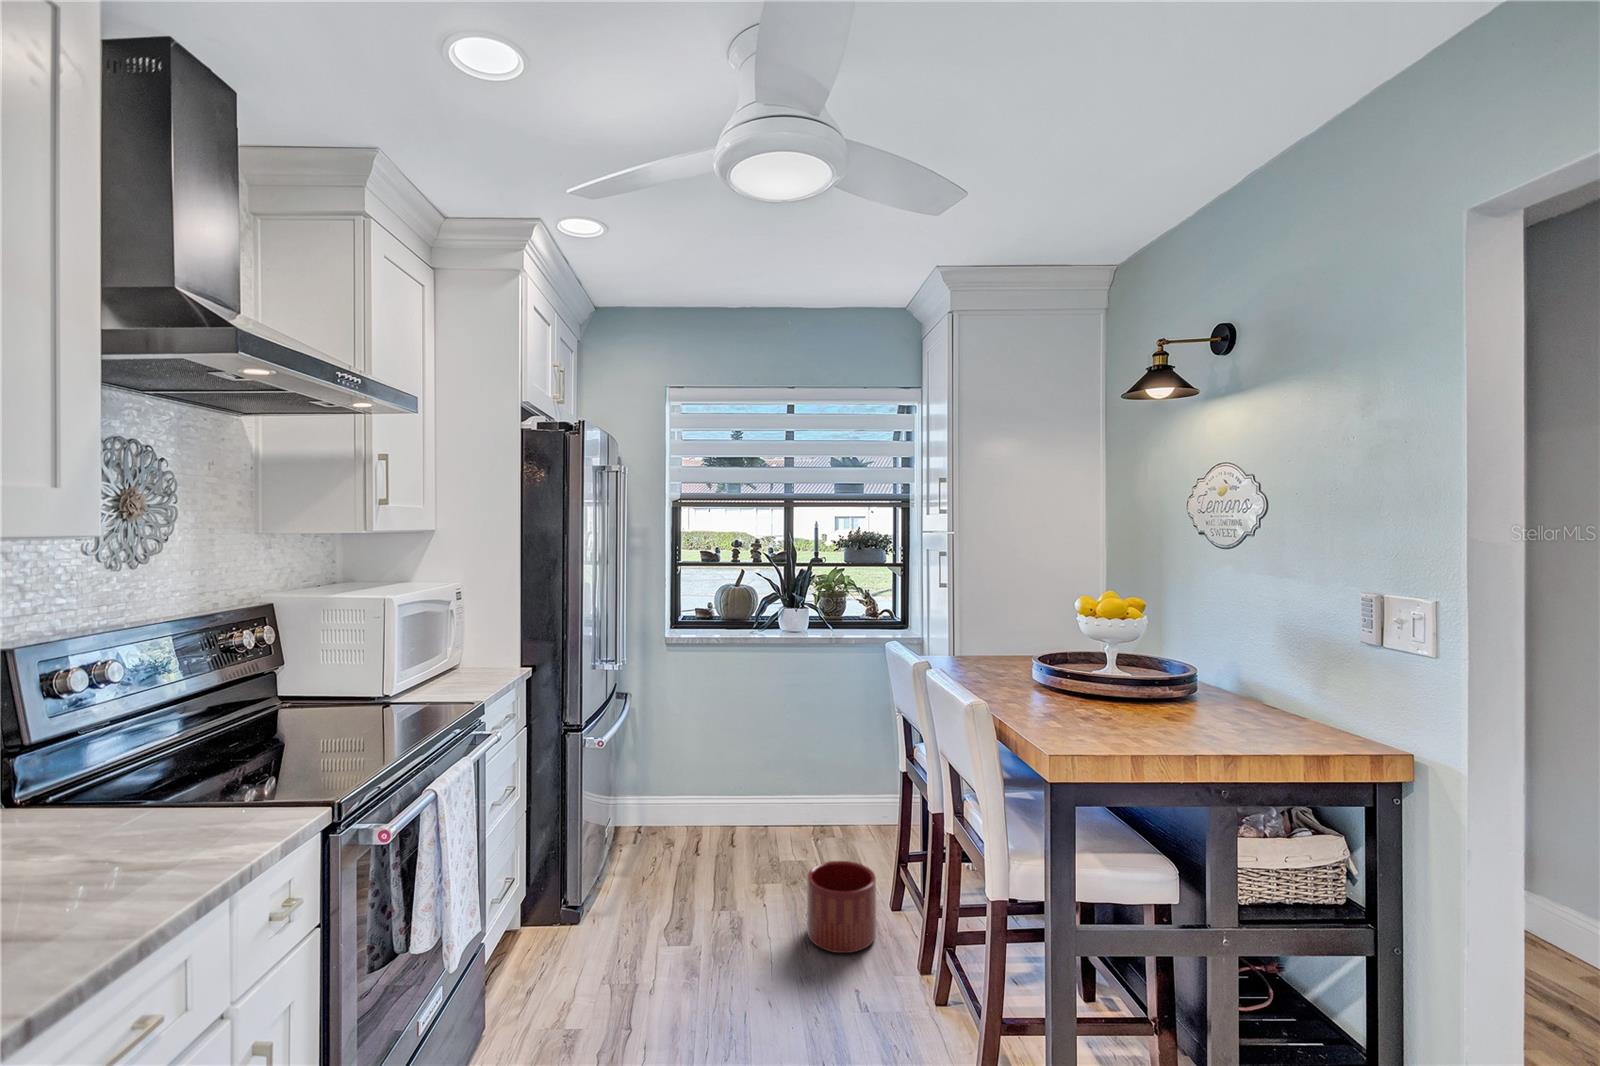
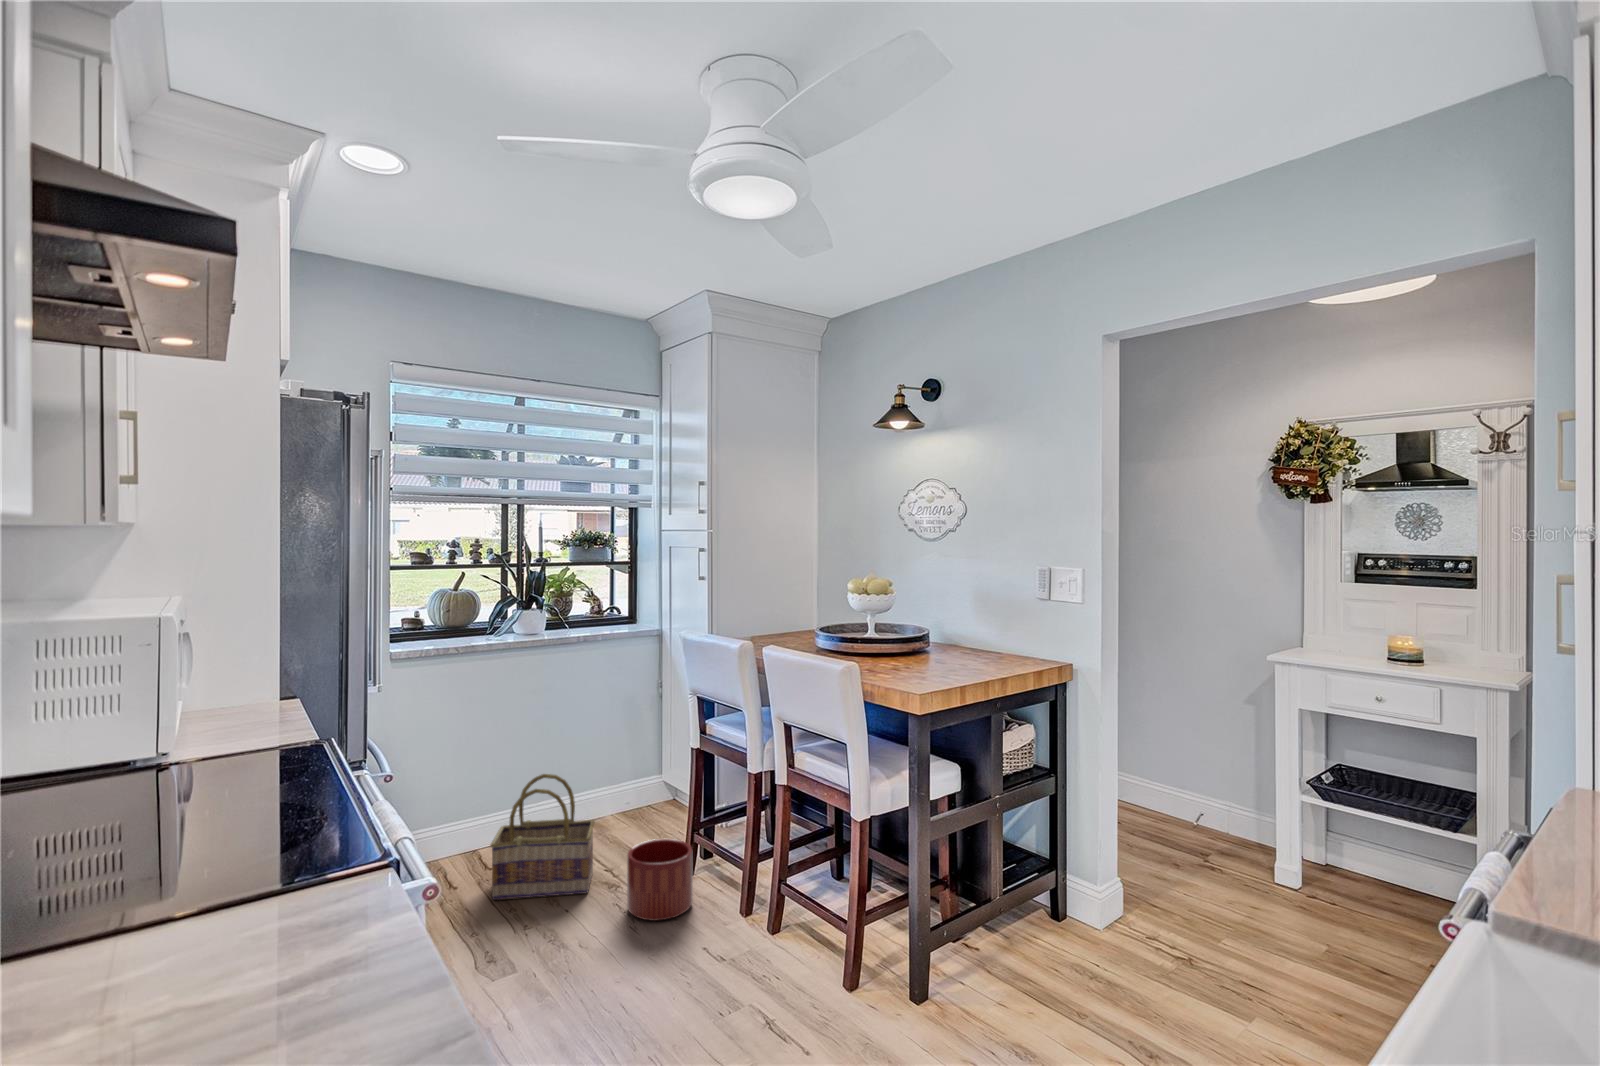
basket: none [712,768,814,897] -> present [491,774,595,900]

